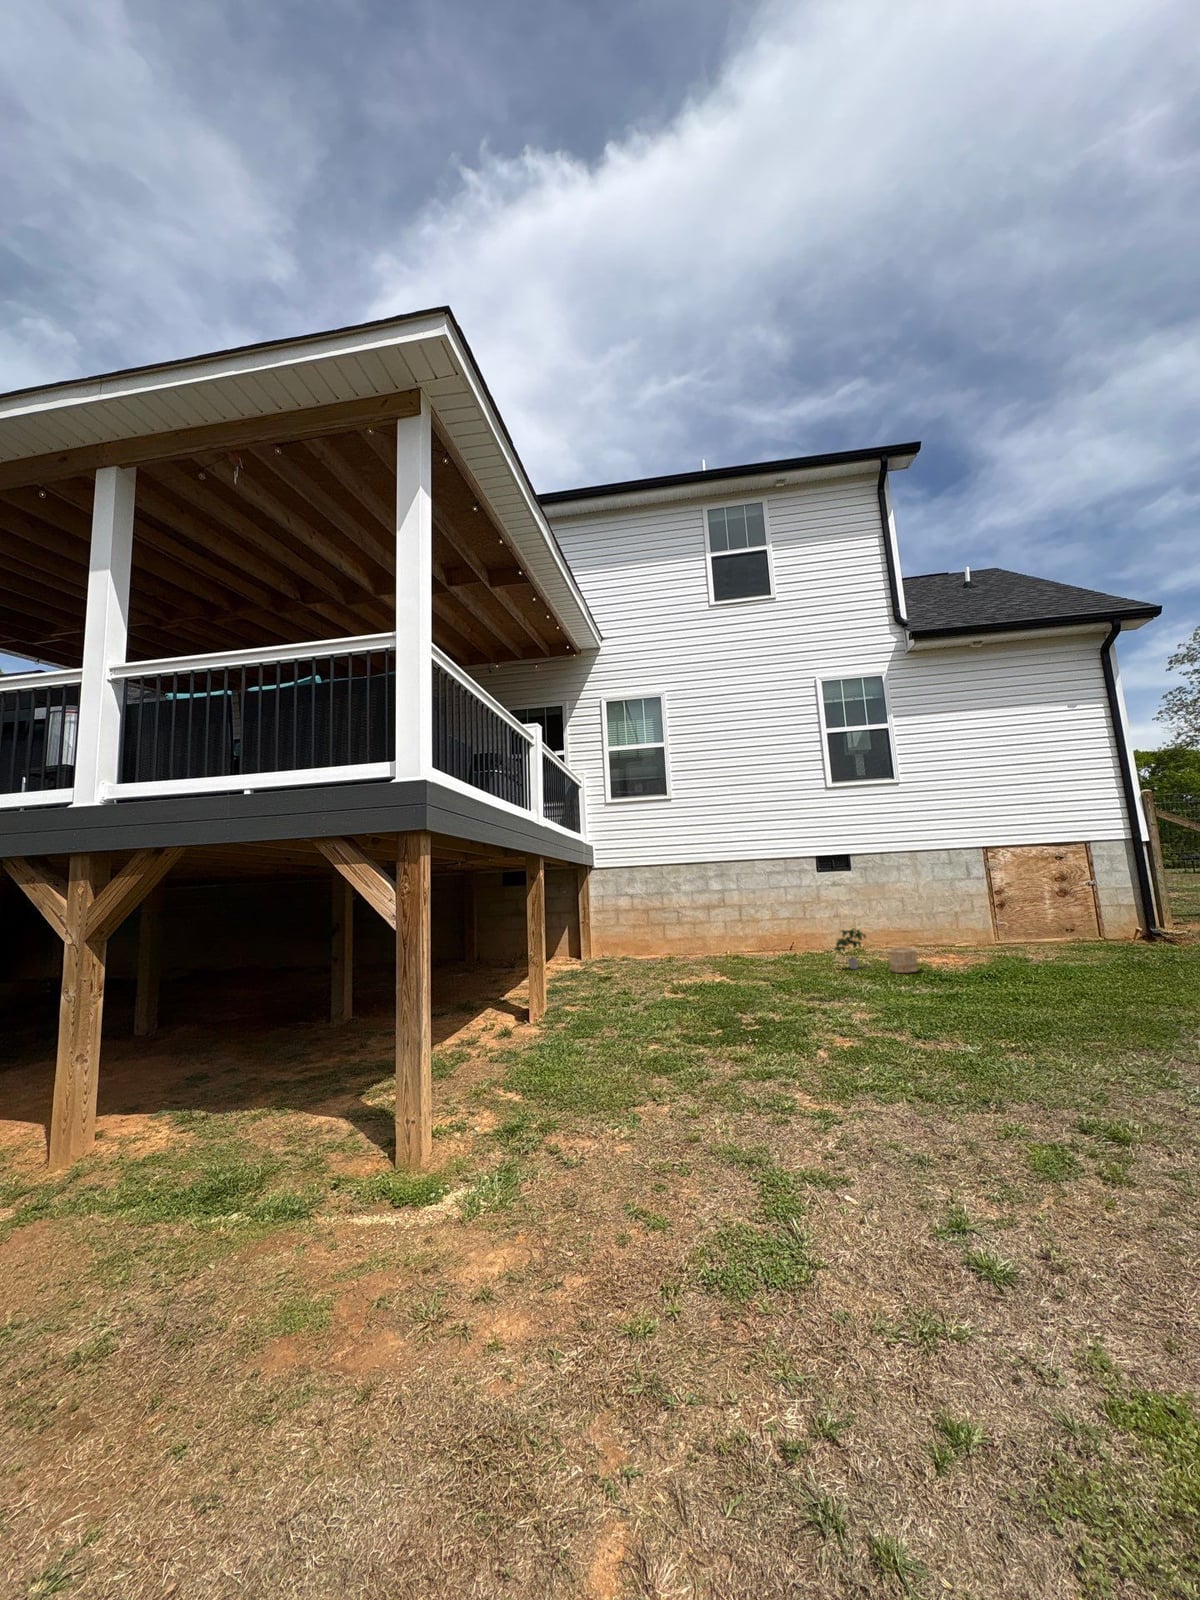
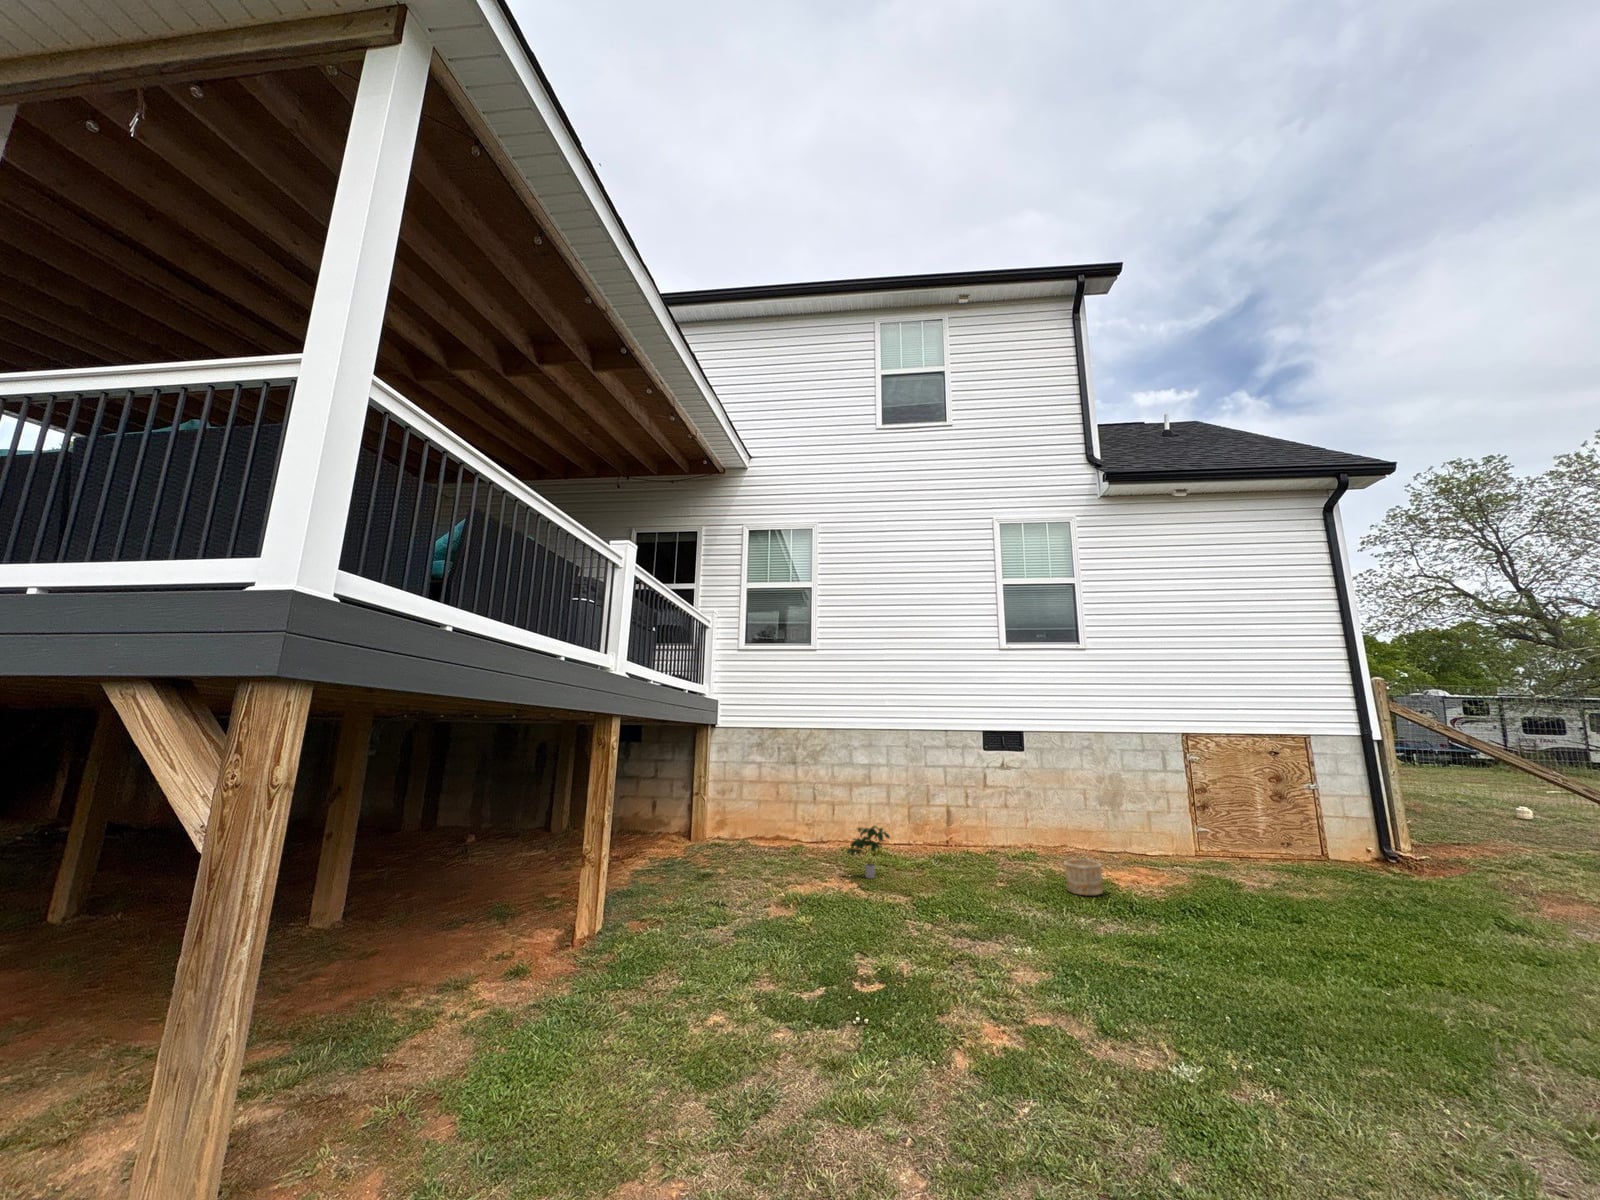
potted plant: present [835,928,866,969] -> present [847,826,890,878]

